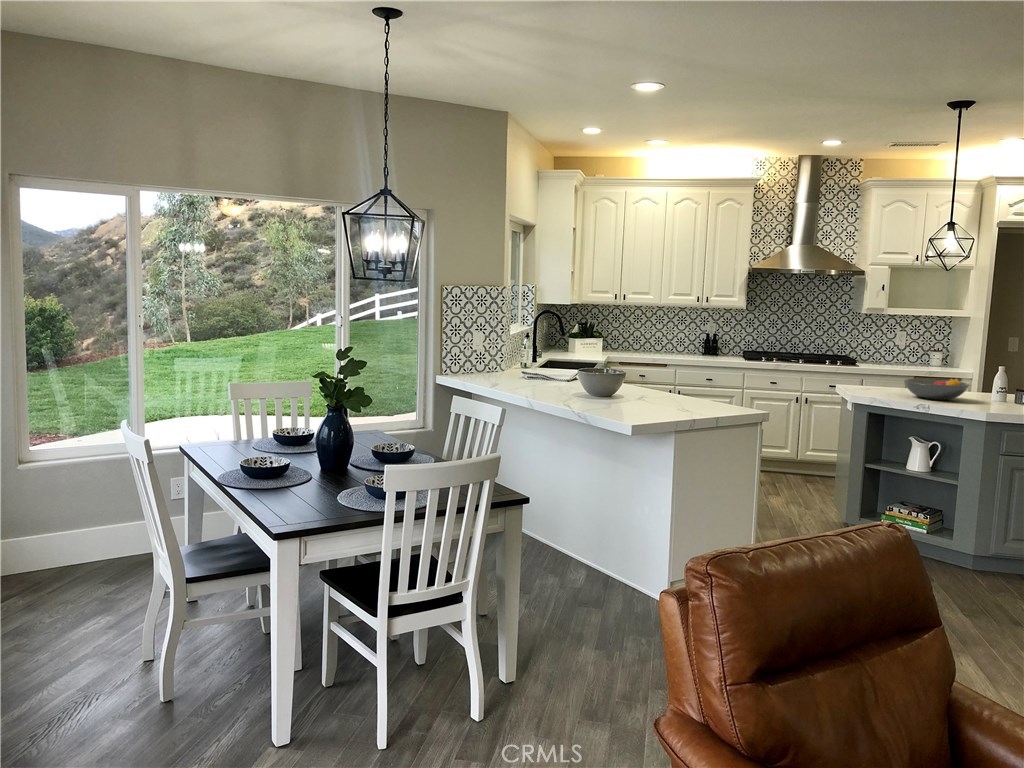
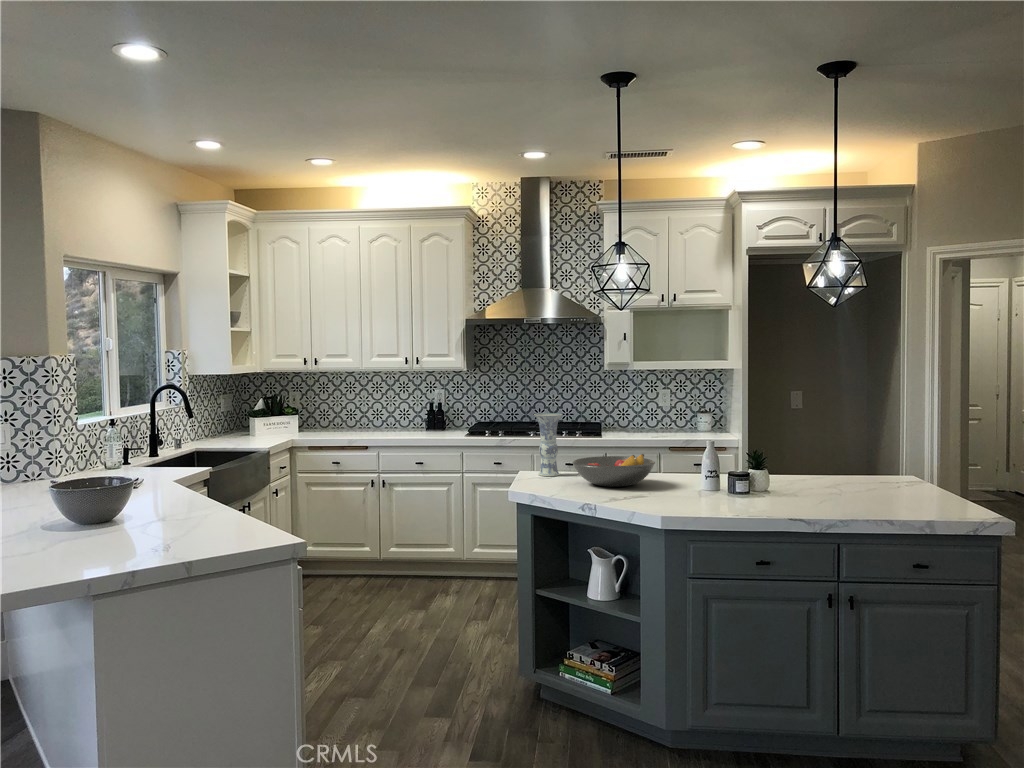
vase: none [864,346,888,391] -> present [534,413,562,476]

